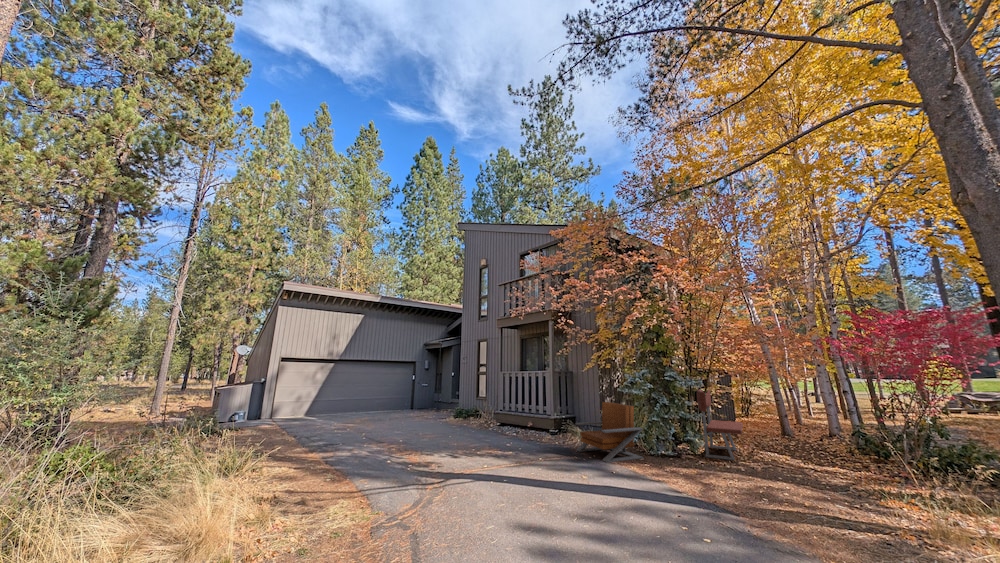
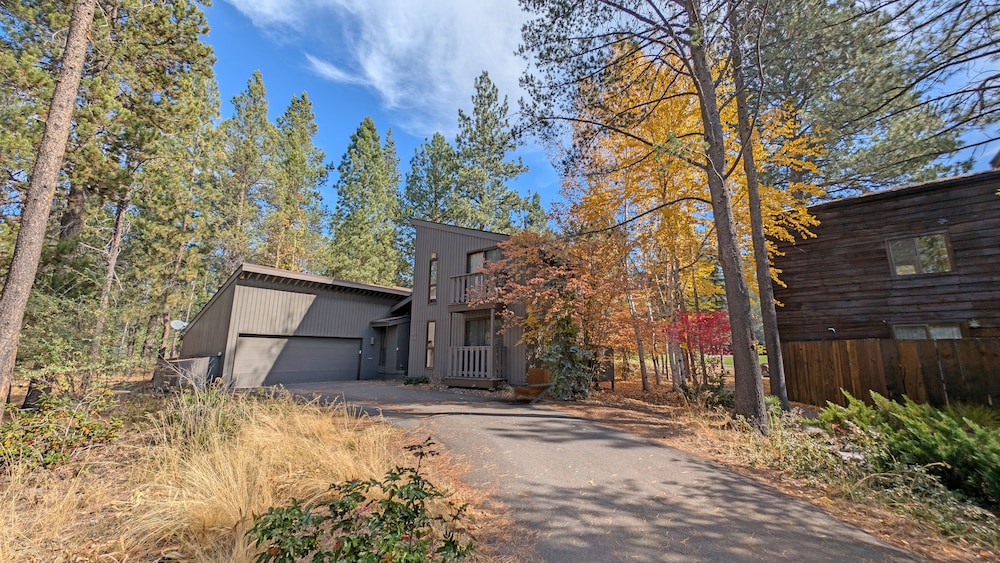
bench: present [697,389,743,460] -> none [590,357,616,401]

